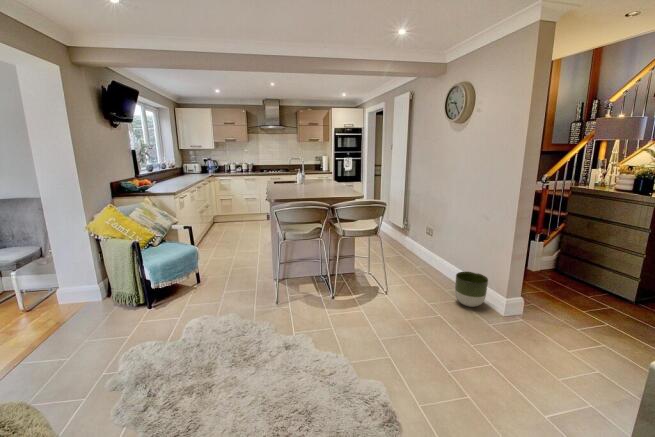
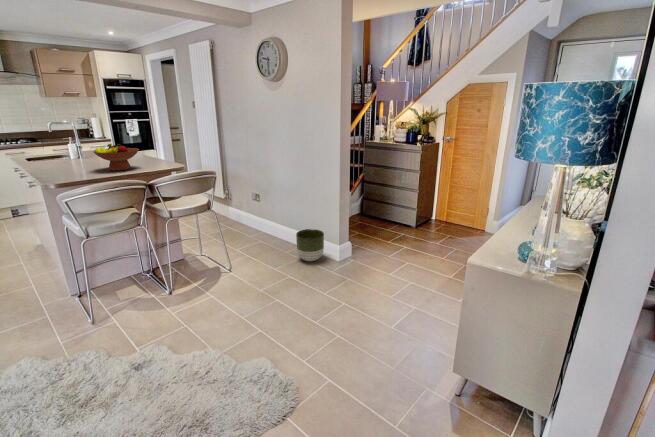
fruit bowl: none [304,175,334,195] -> present [93,144,139,171]

